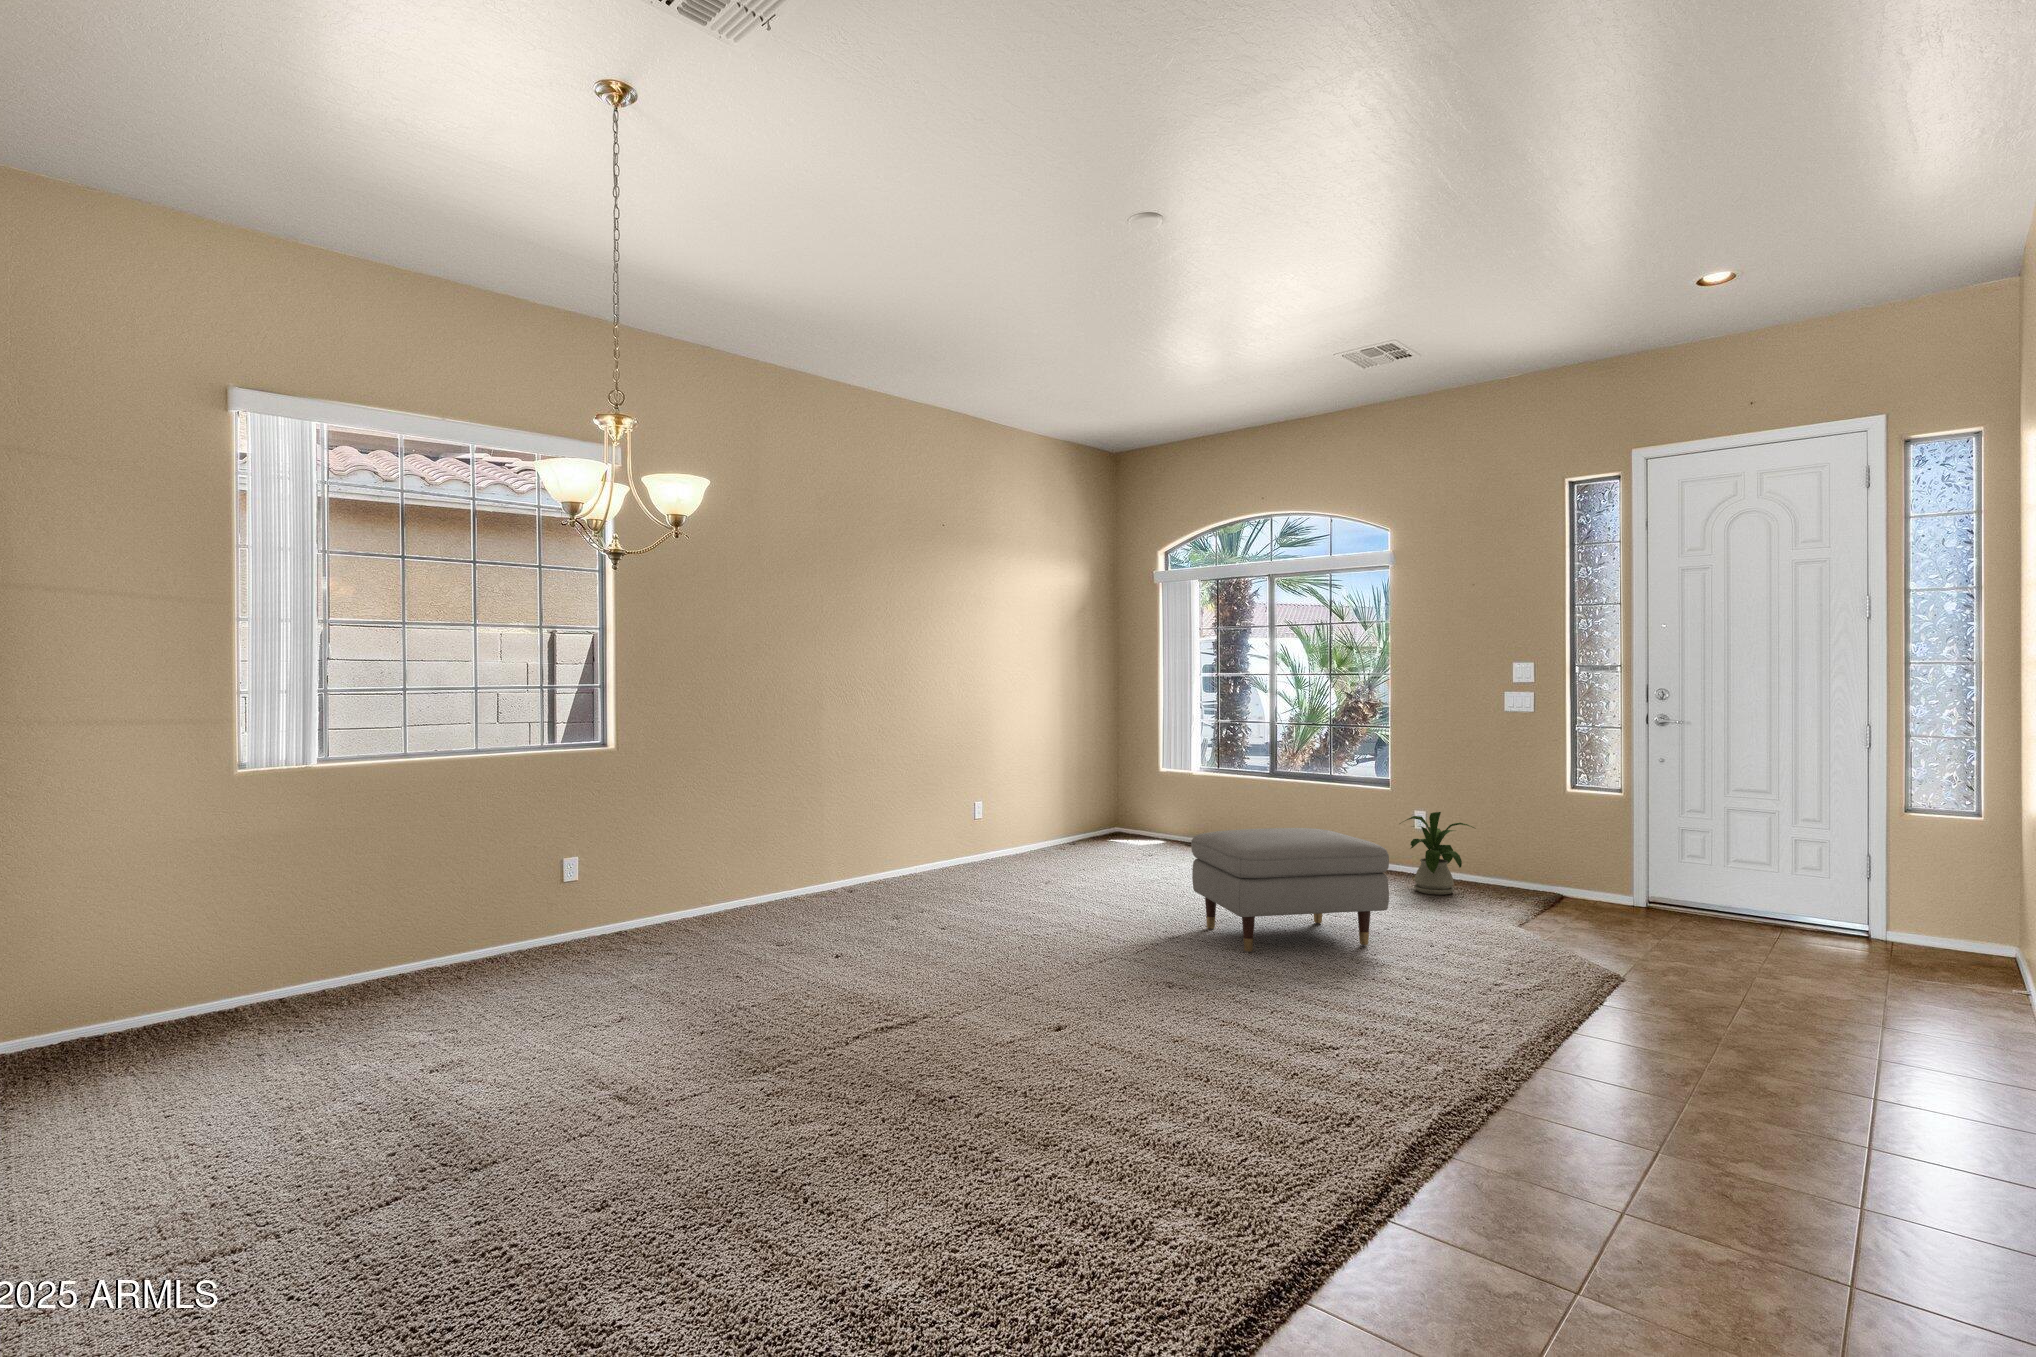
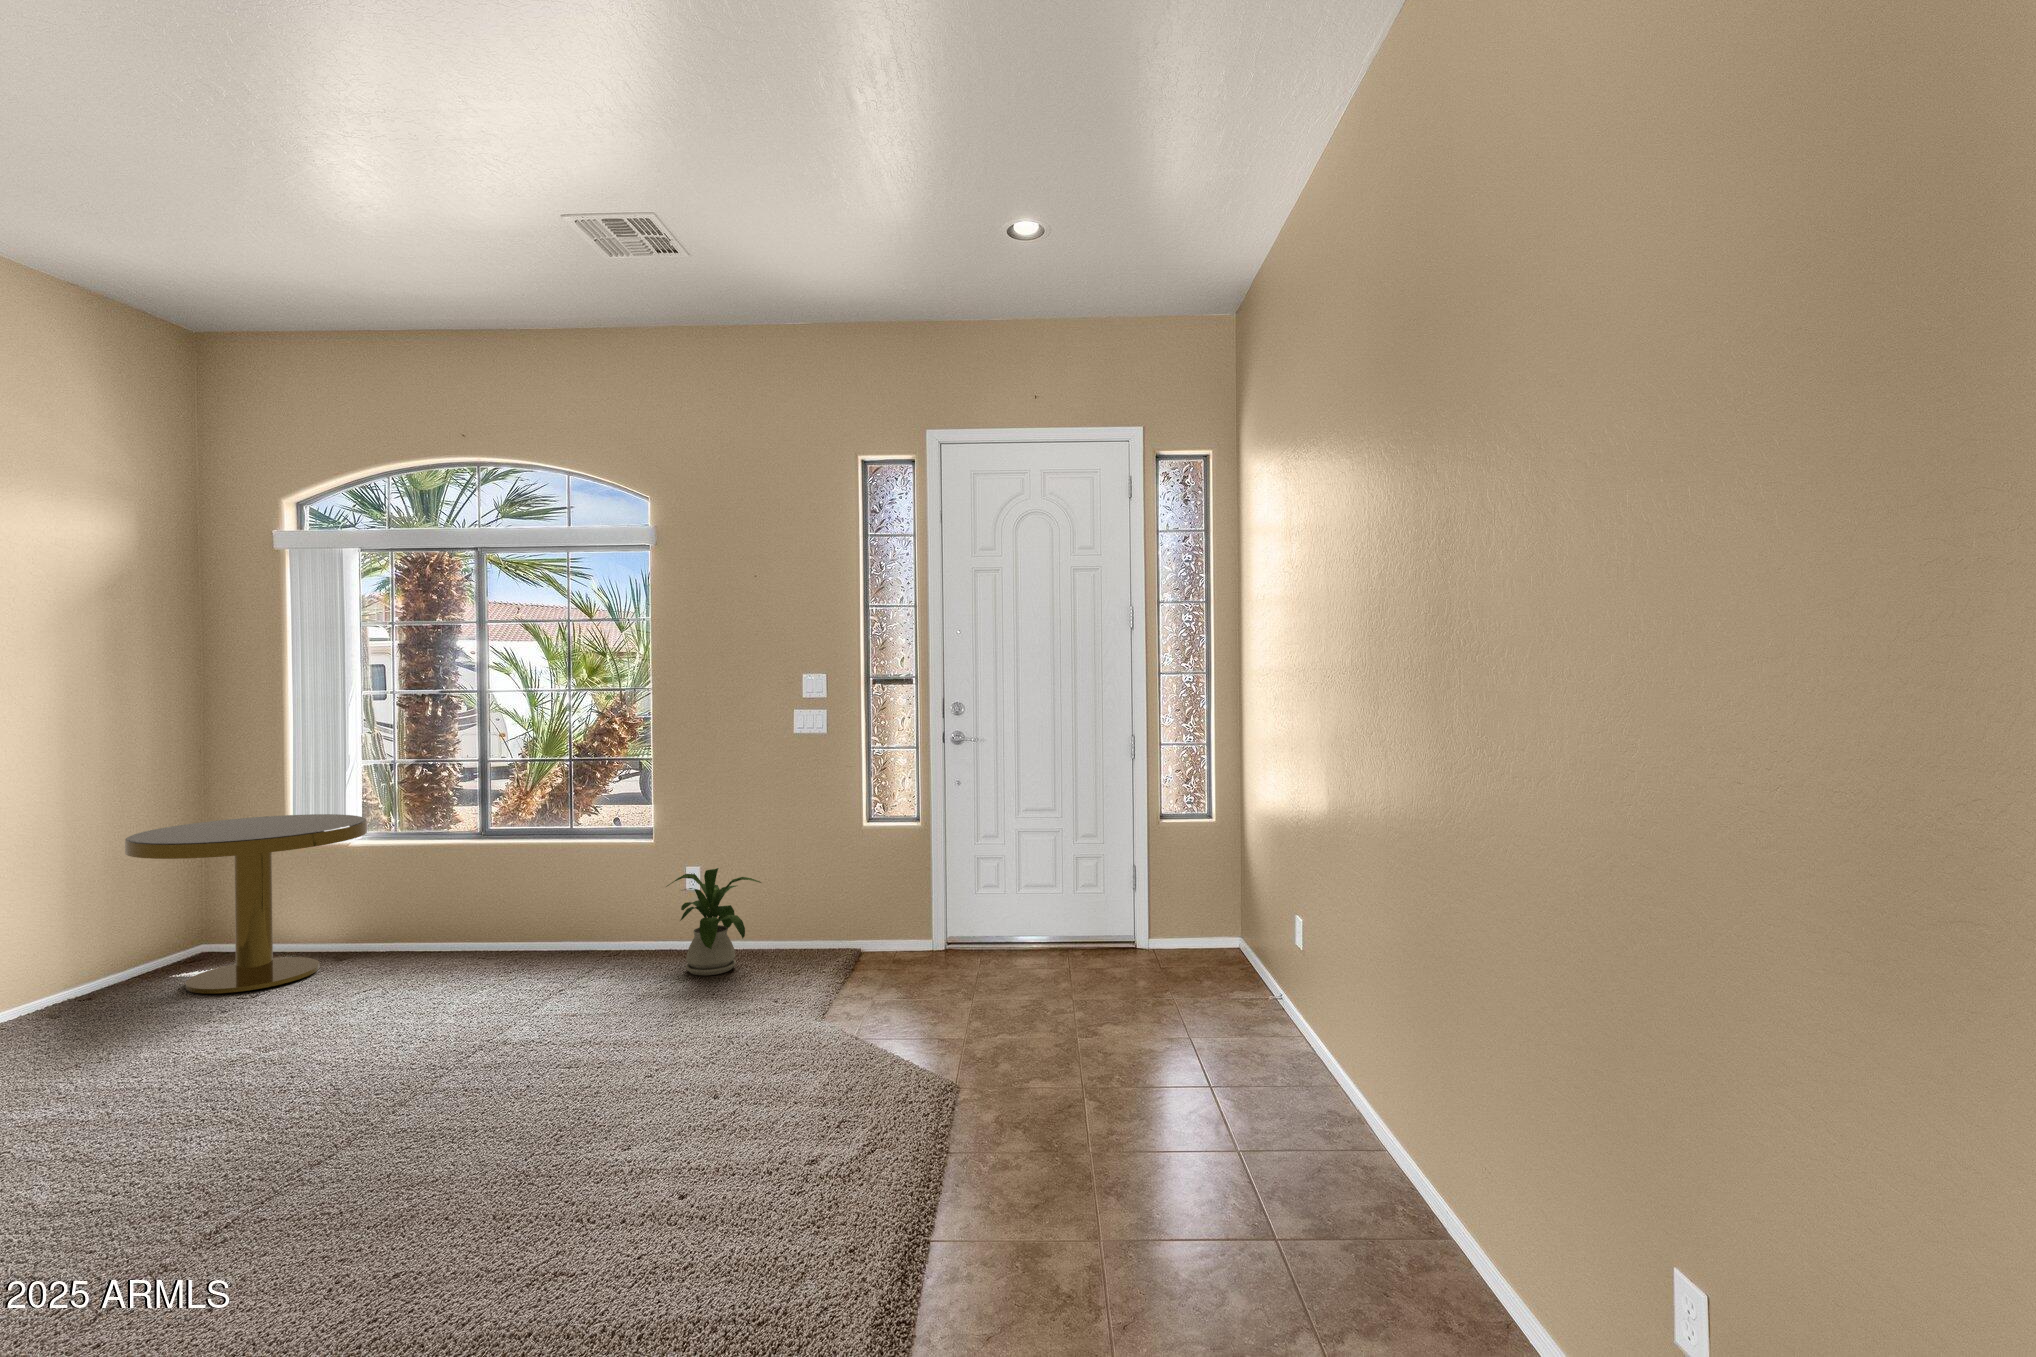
side table: none [1075,755,1197,860] -> present [125,814,367,994]
ottoman: present [1191,828,1389,952] -> none [294,932,643,1190]

